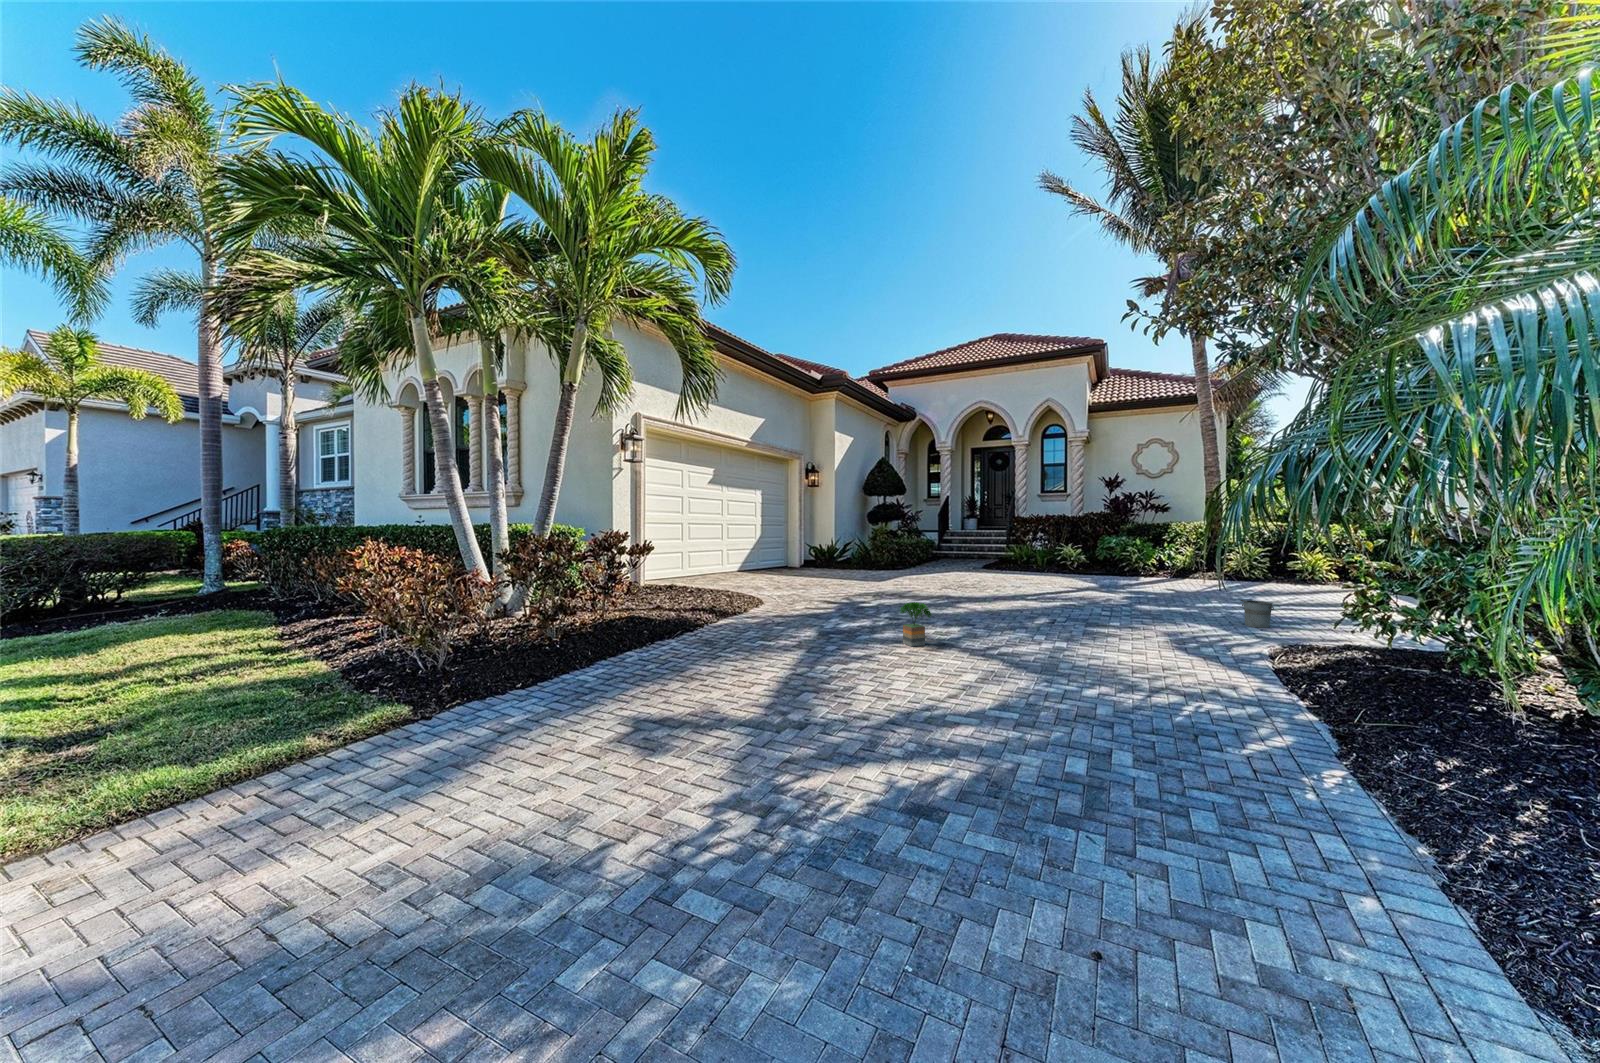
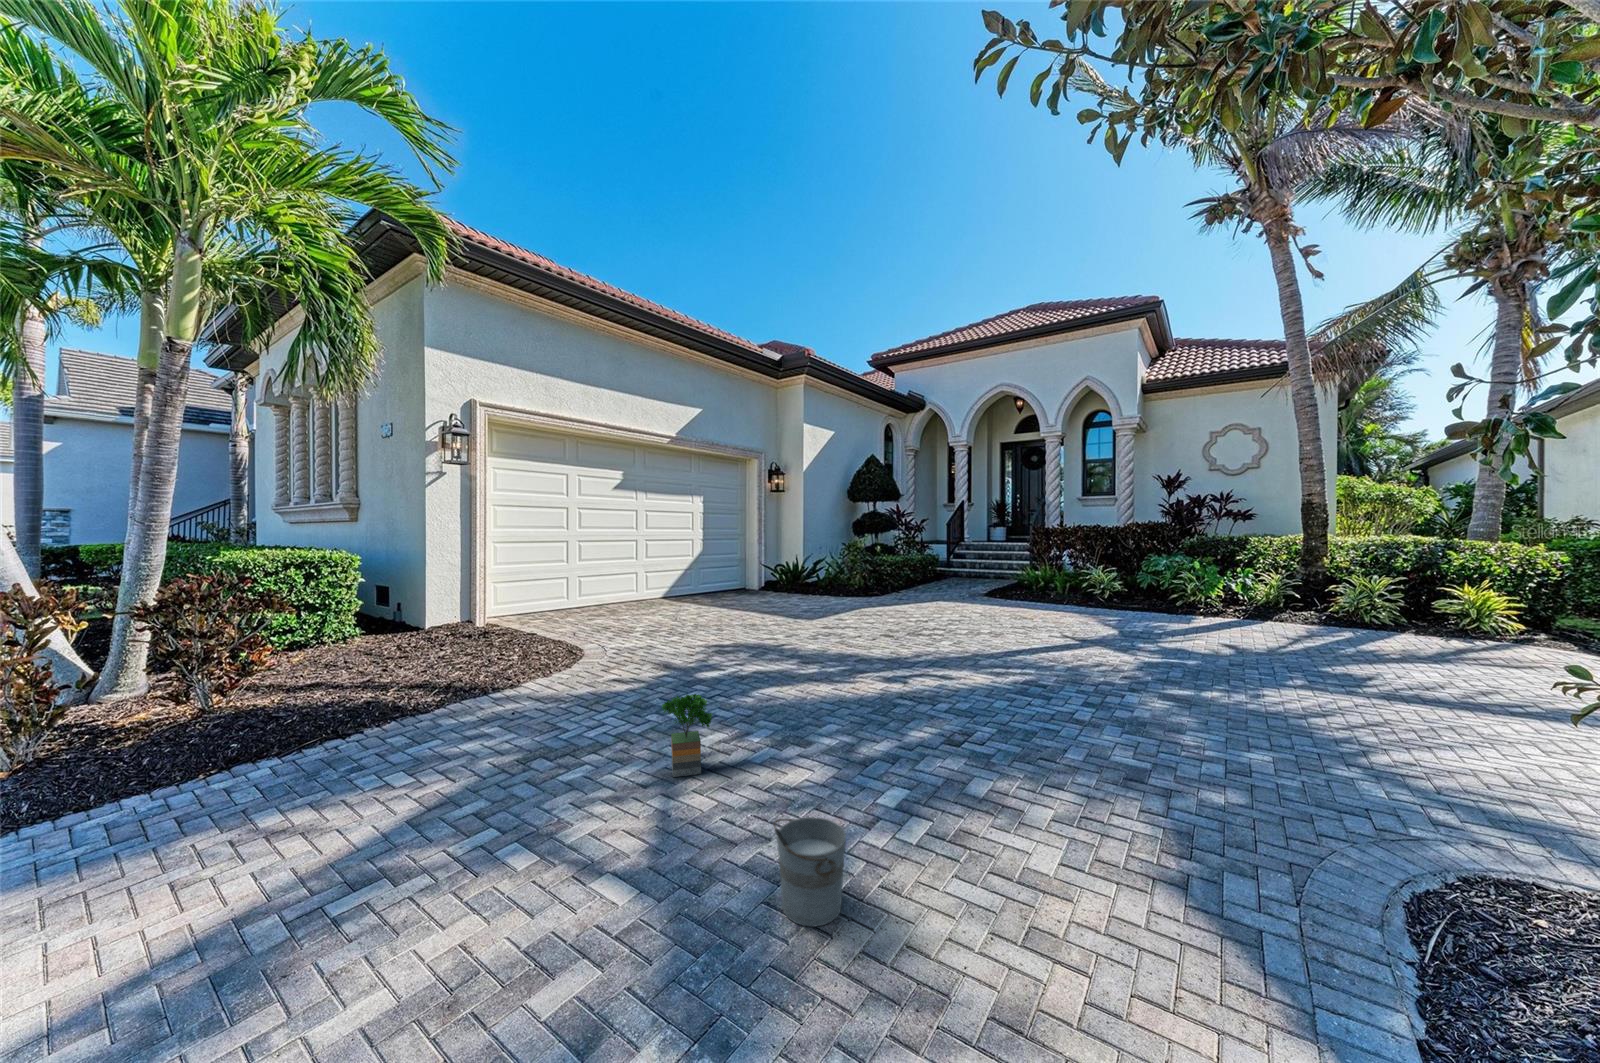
bucket: present [1241,600,1274,628] -> present [773,817,846,927]

